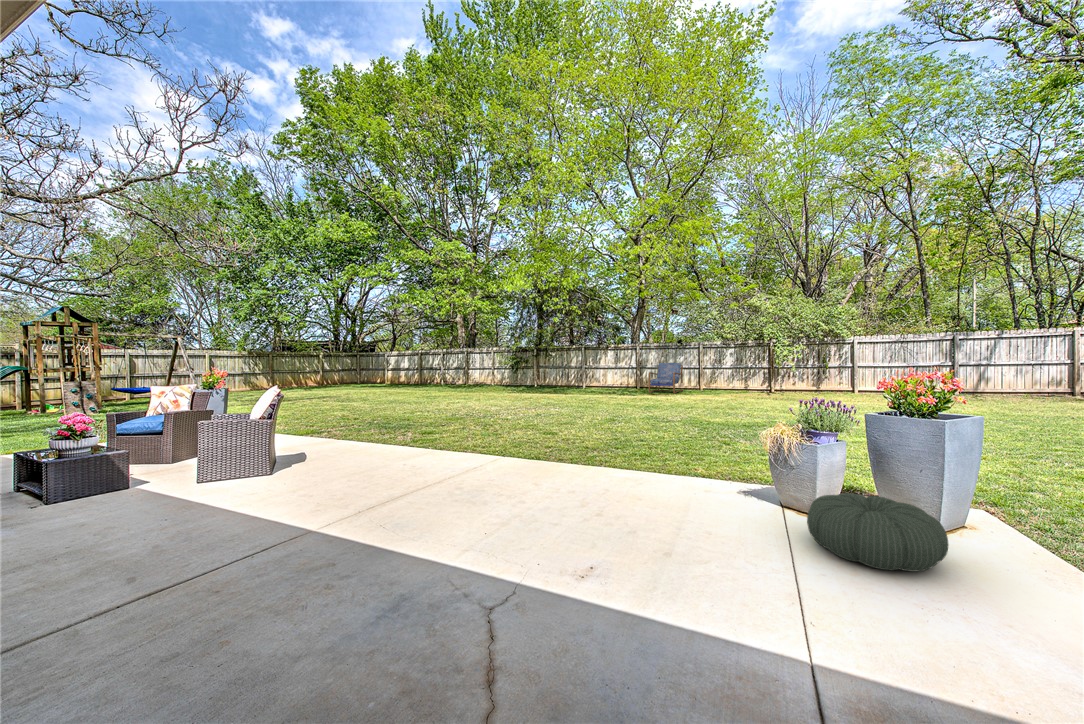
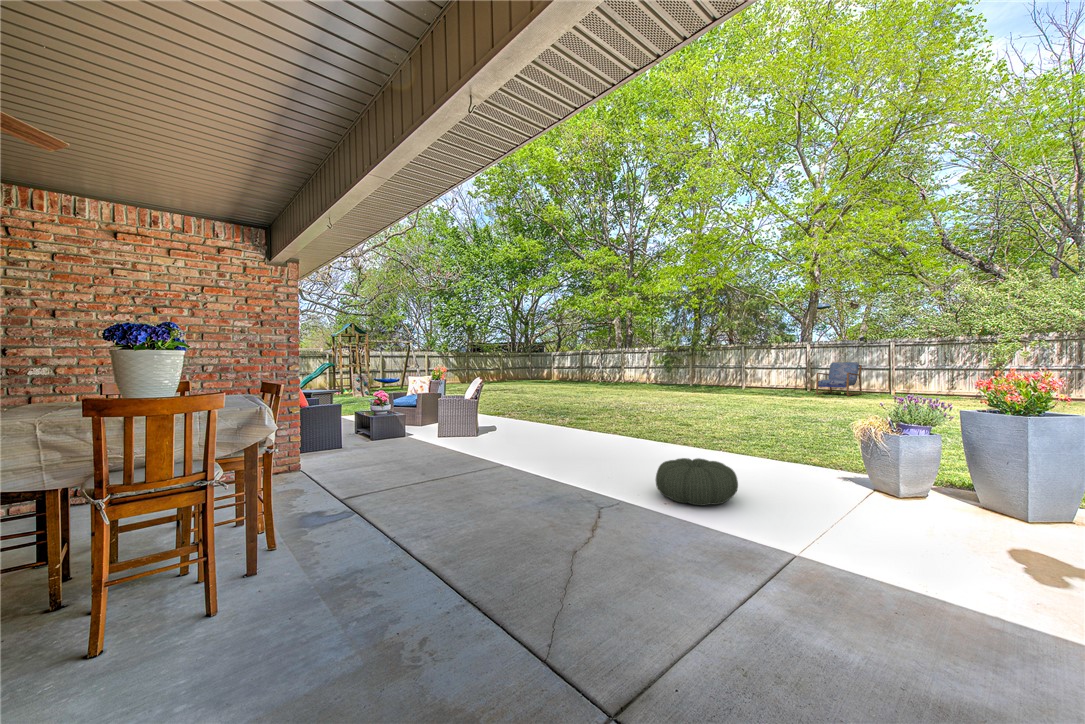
pouf: present [807,493,949,571] -> present [656,458,738,506]

